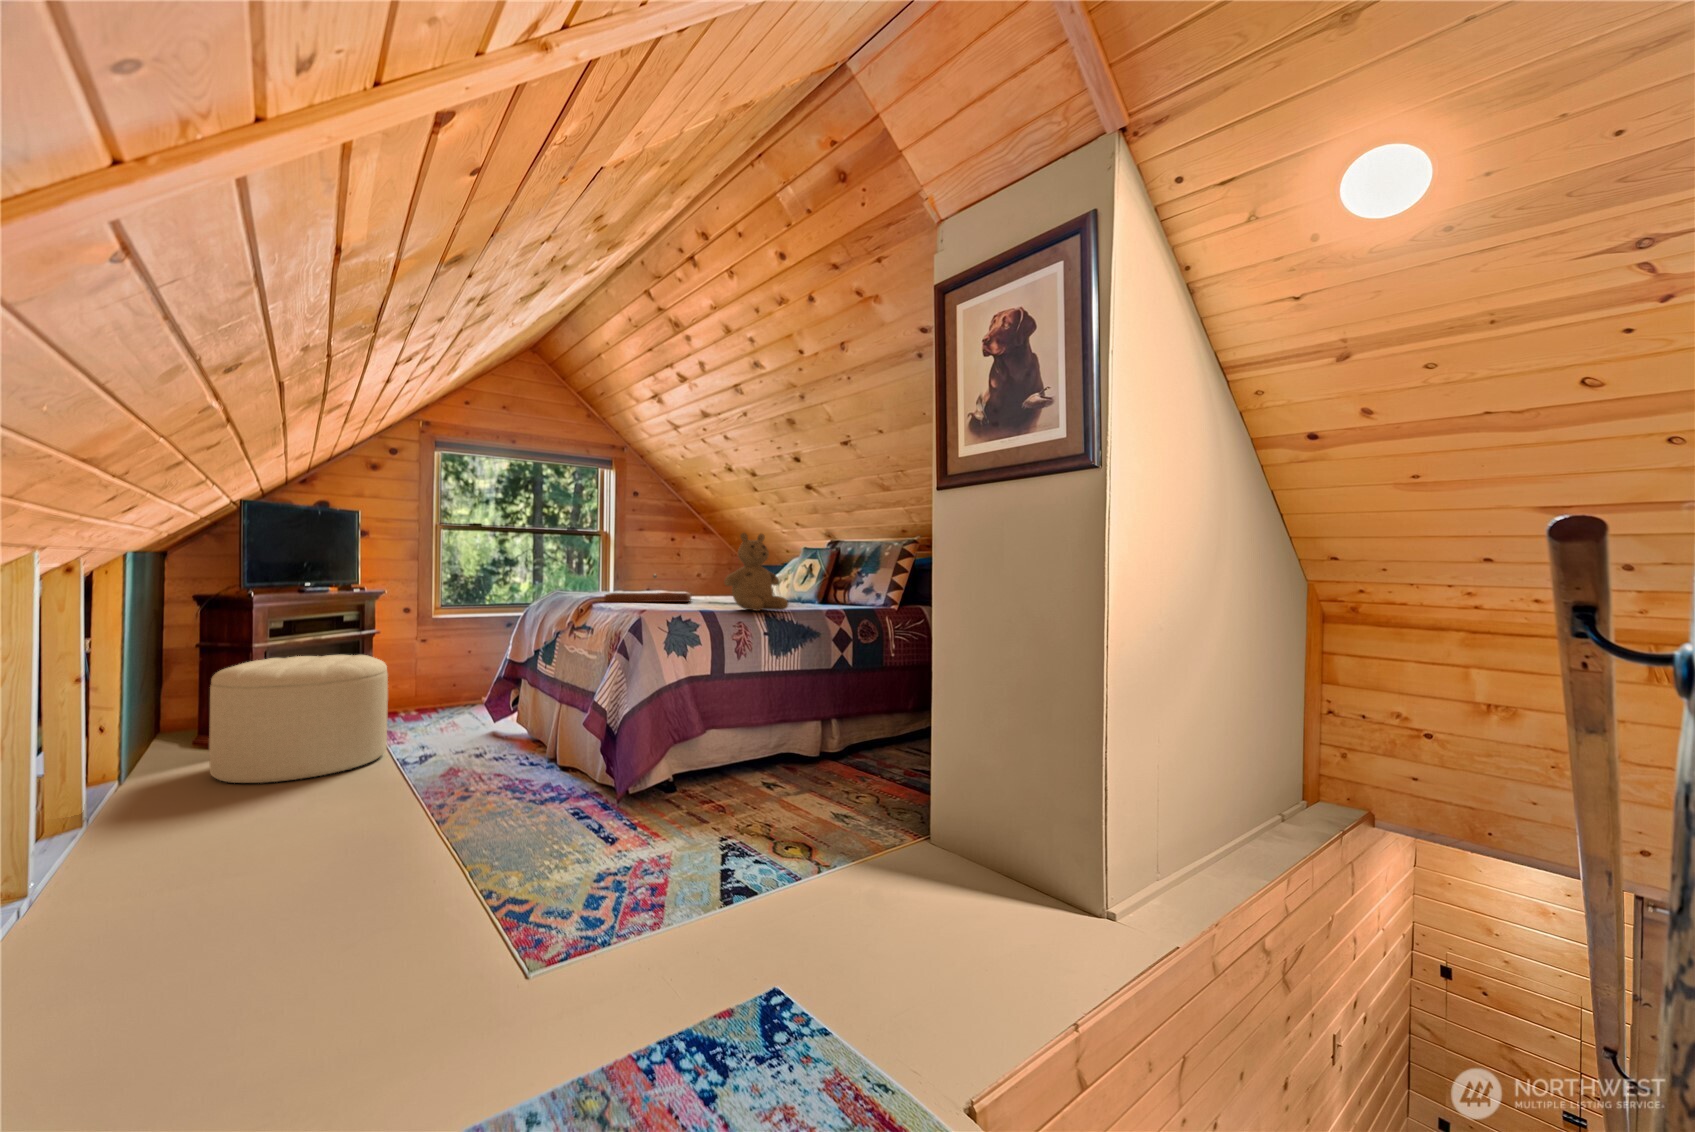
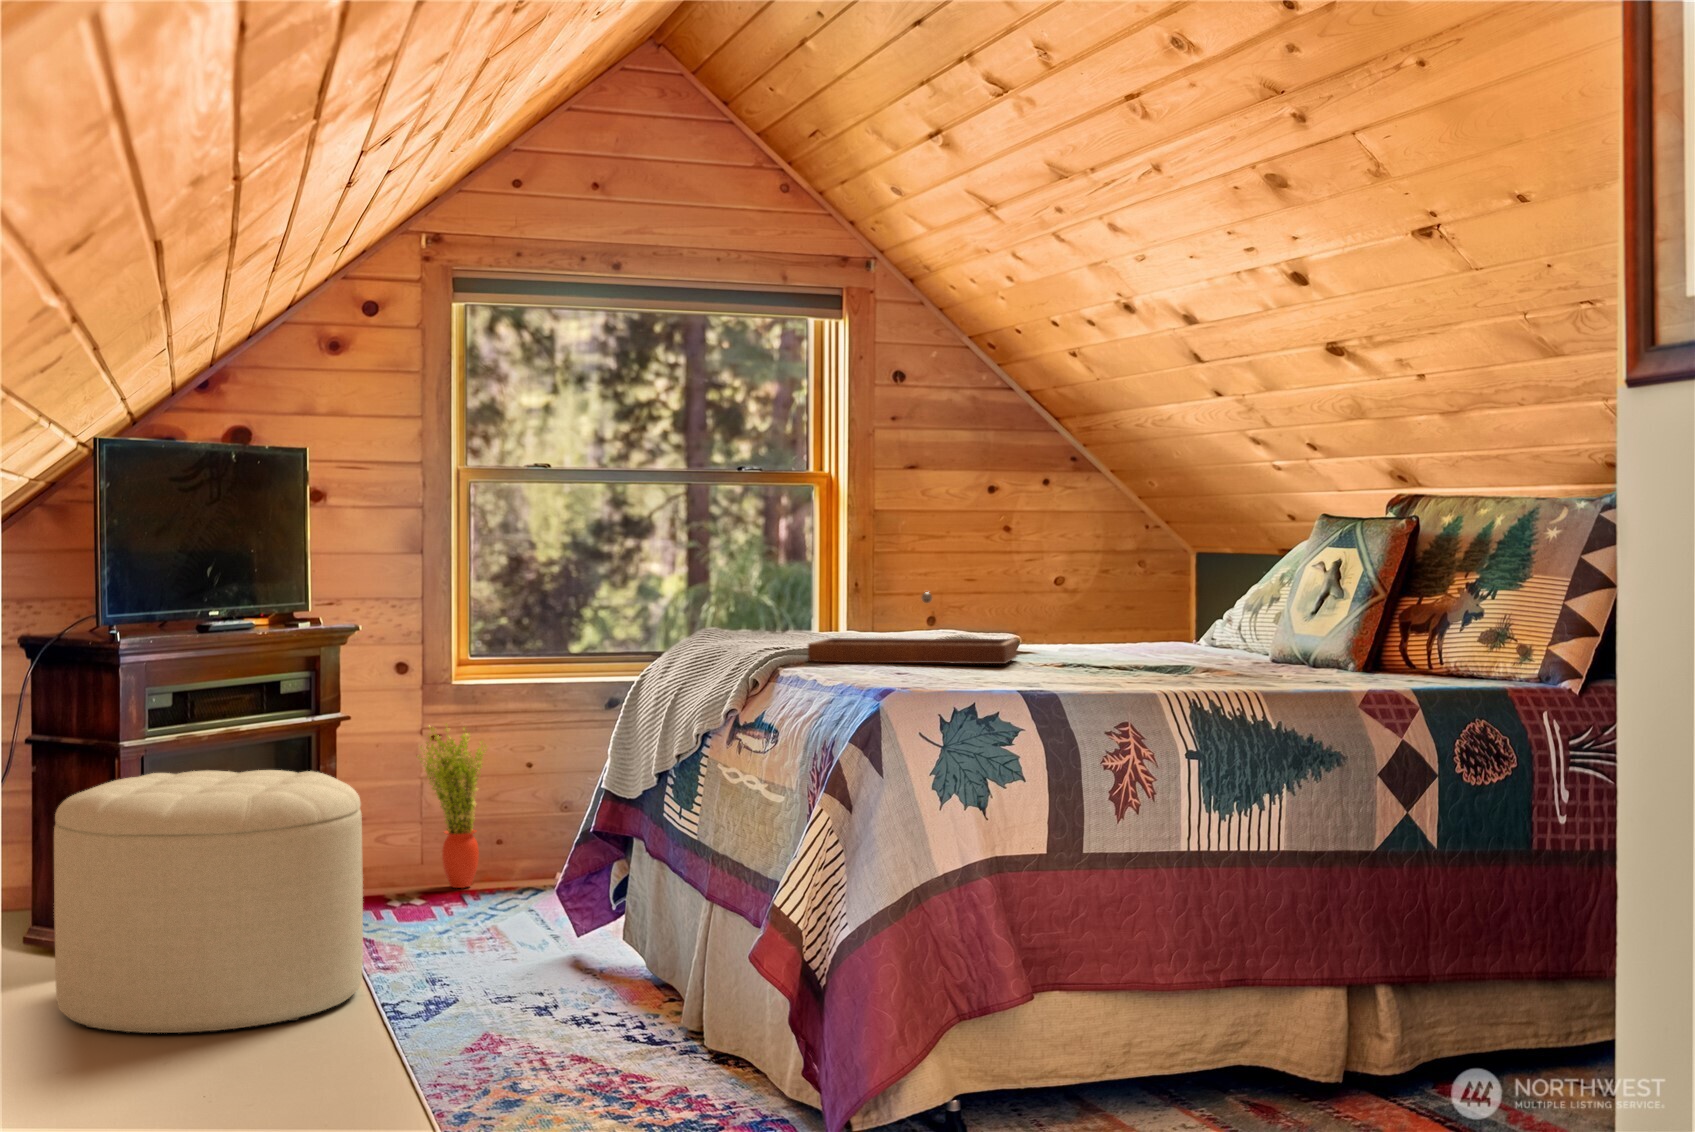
teddy bear: present [724,533,788,611] -> none [1086,491,1253,695]
potted plant: none [415,634,451,705] -> present [418,724,488,888]

